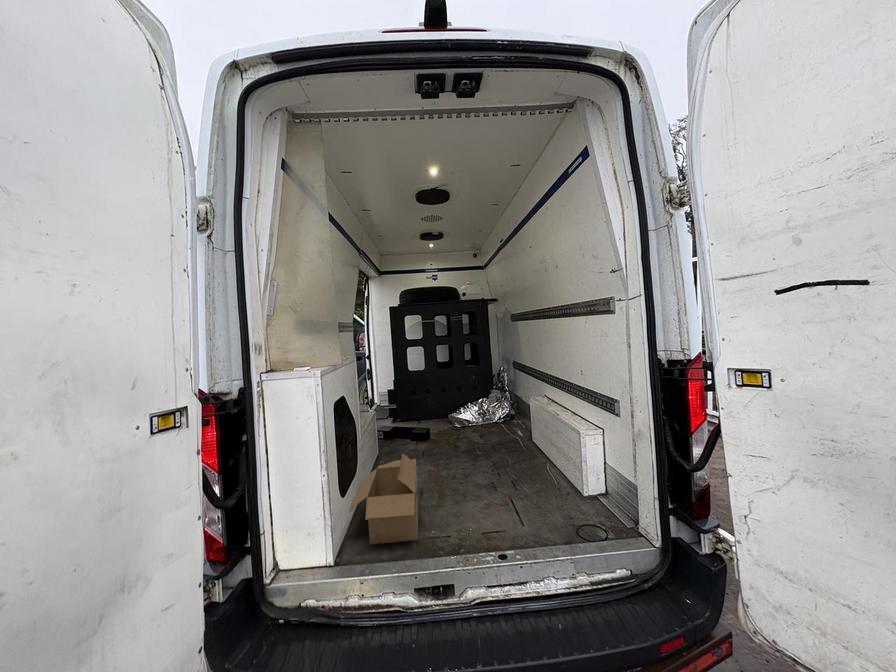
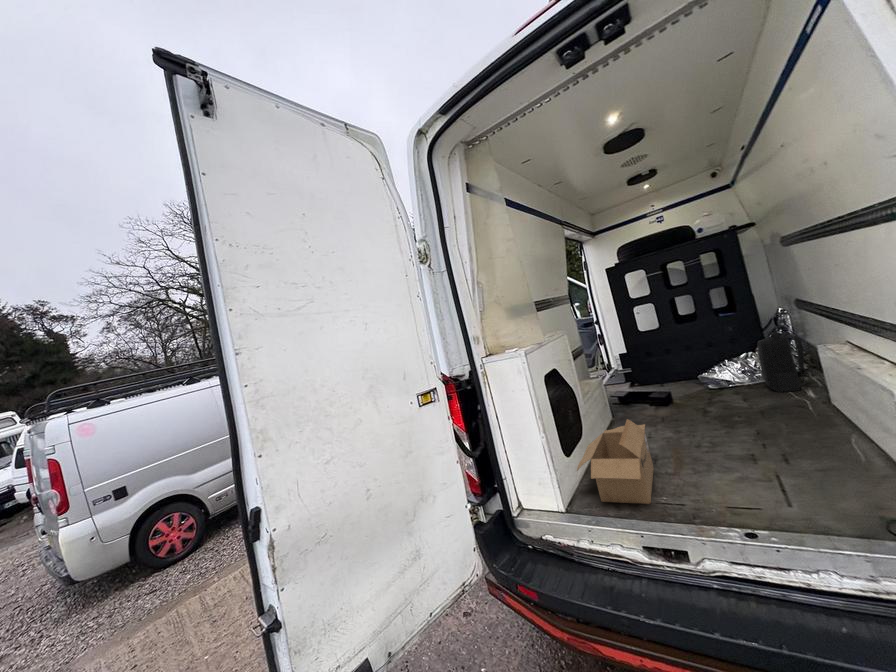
backpack: none [492,384,526,432] -> present [758,332,806,392]

